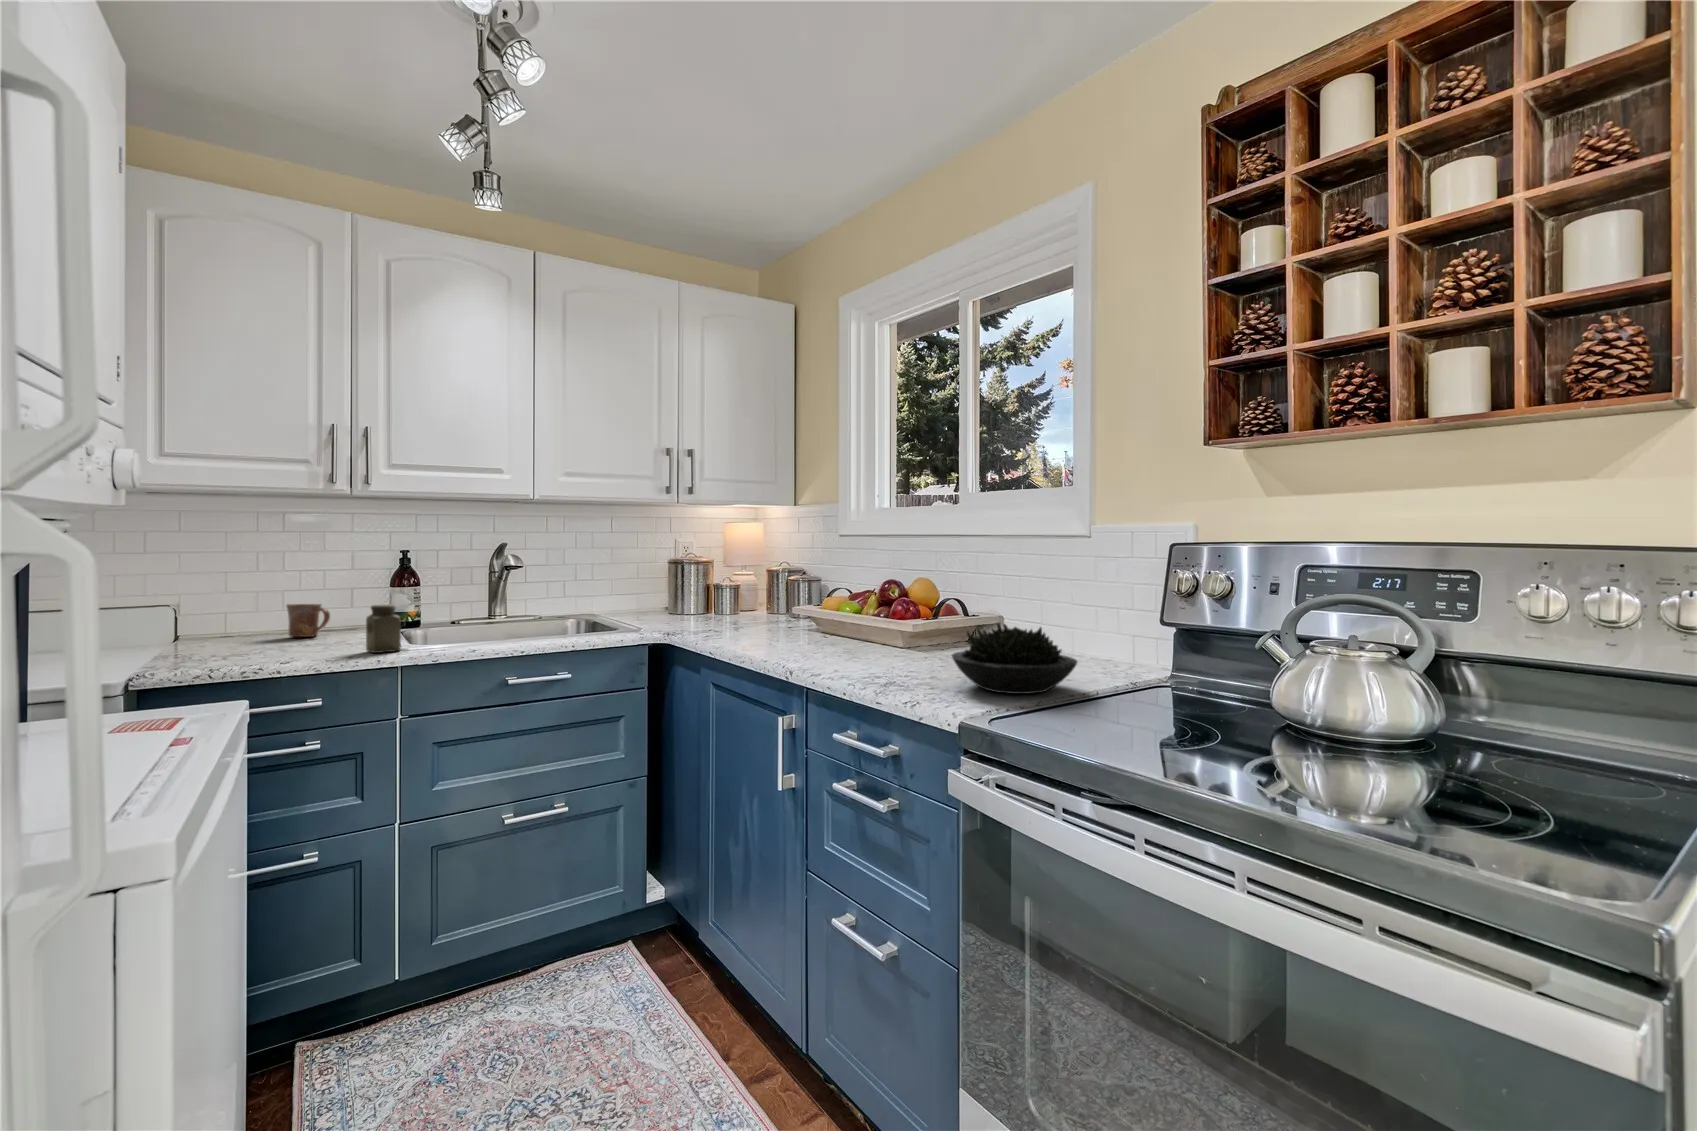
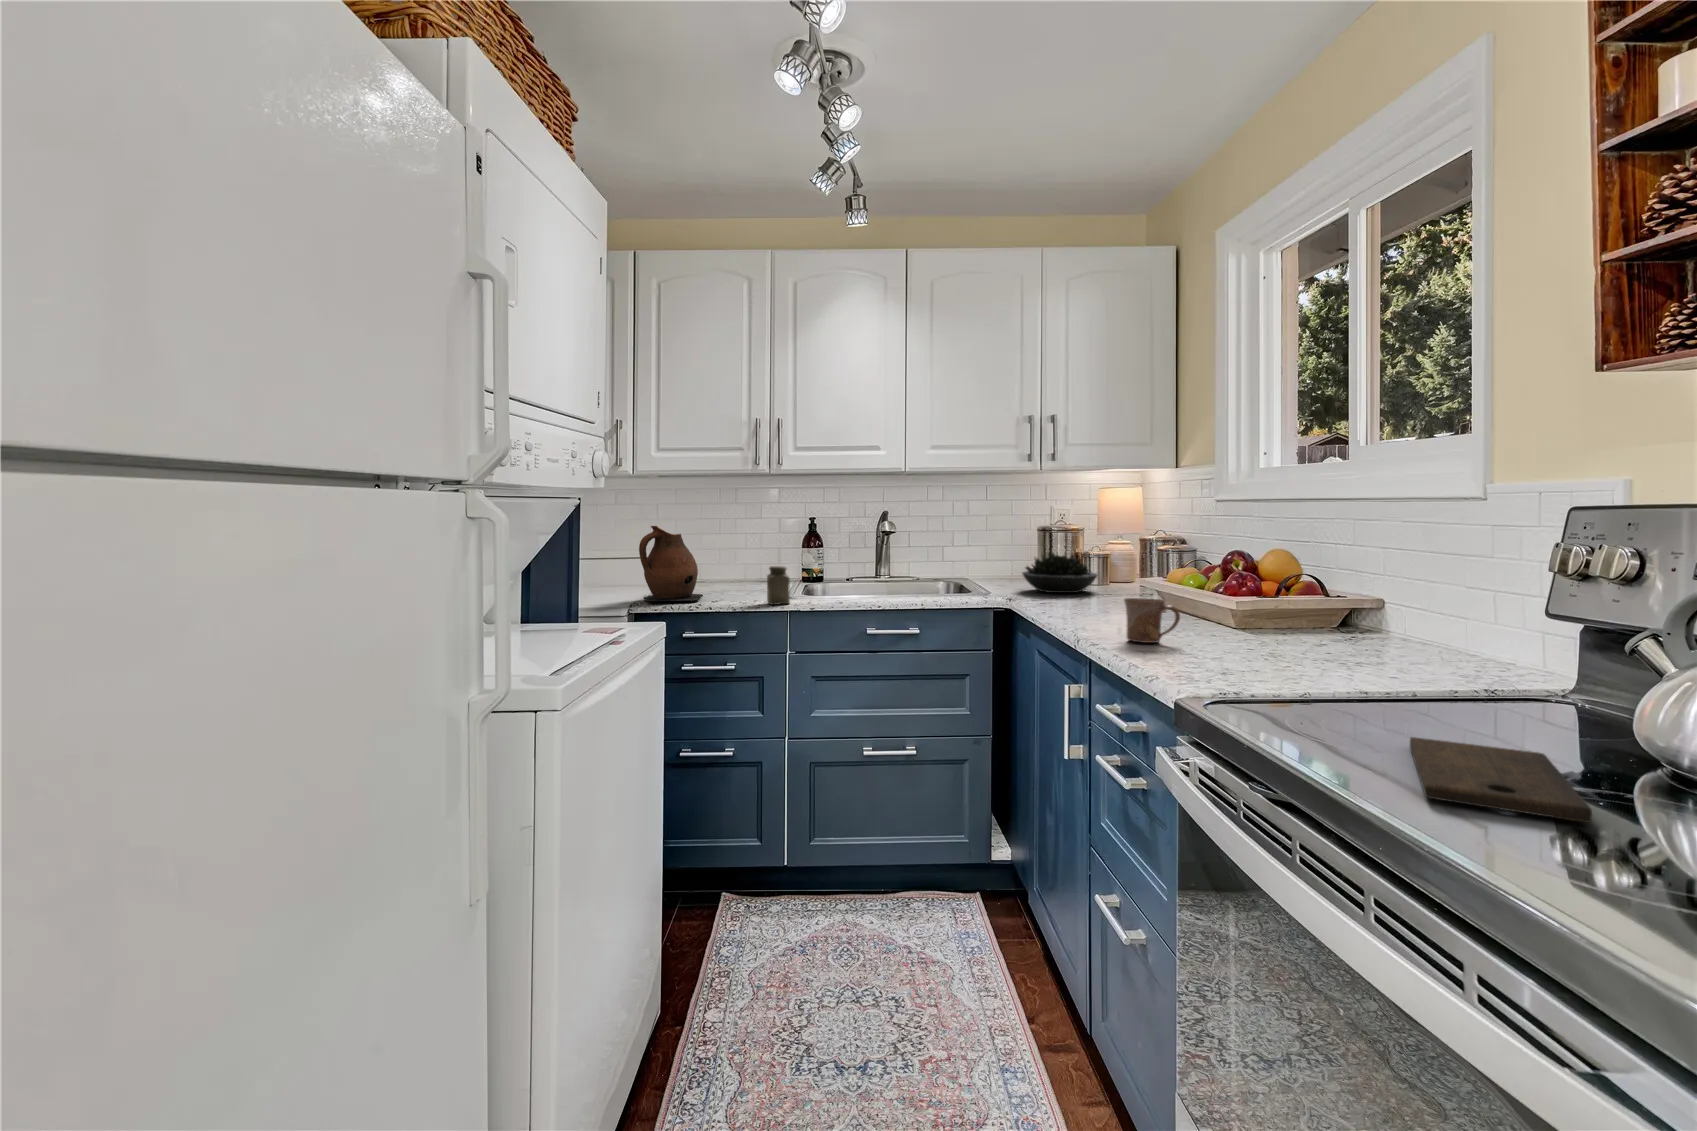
ceramic pitcher: none [151,555,257,659] -> present [639,526,703,602]
mug: present [286,604,330,637] -> present [1124,598,1180,643]
succulent plant: present [952,623,1077,694] -> present [1022,553,1097,593]
cutting board: none [1091,713,1233,754] -> present [1410,737,1592,823]

